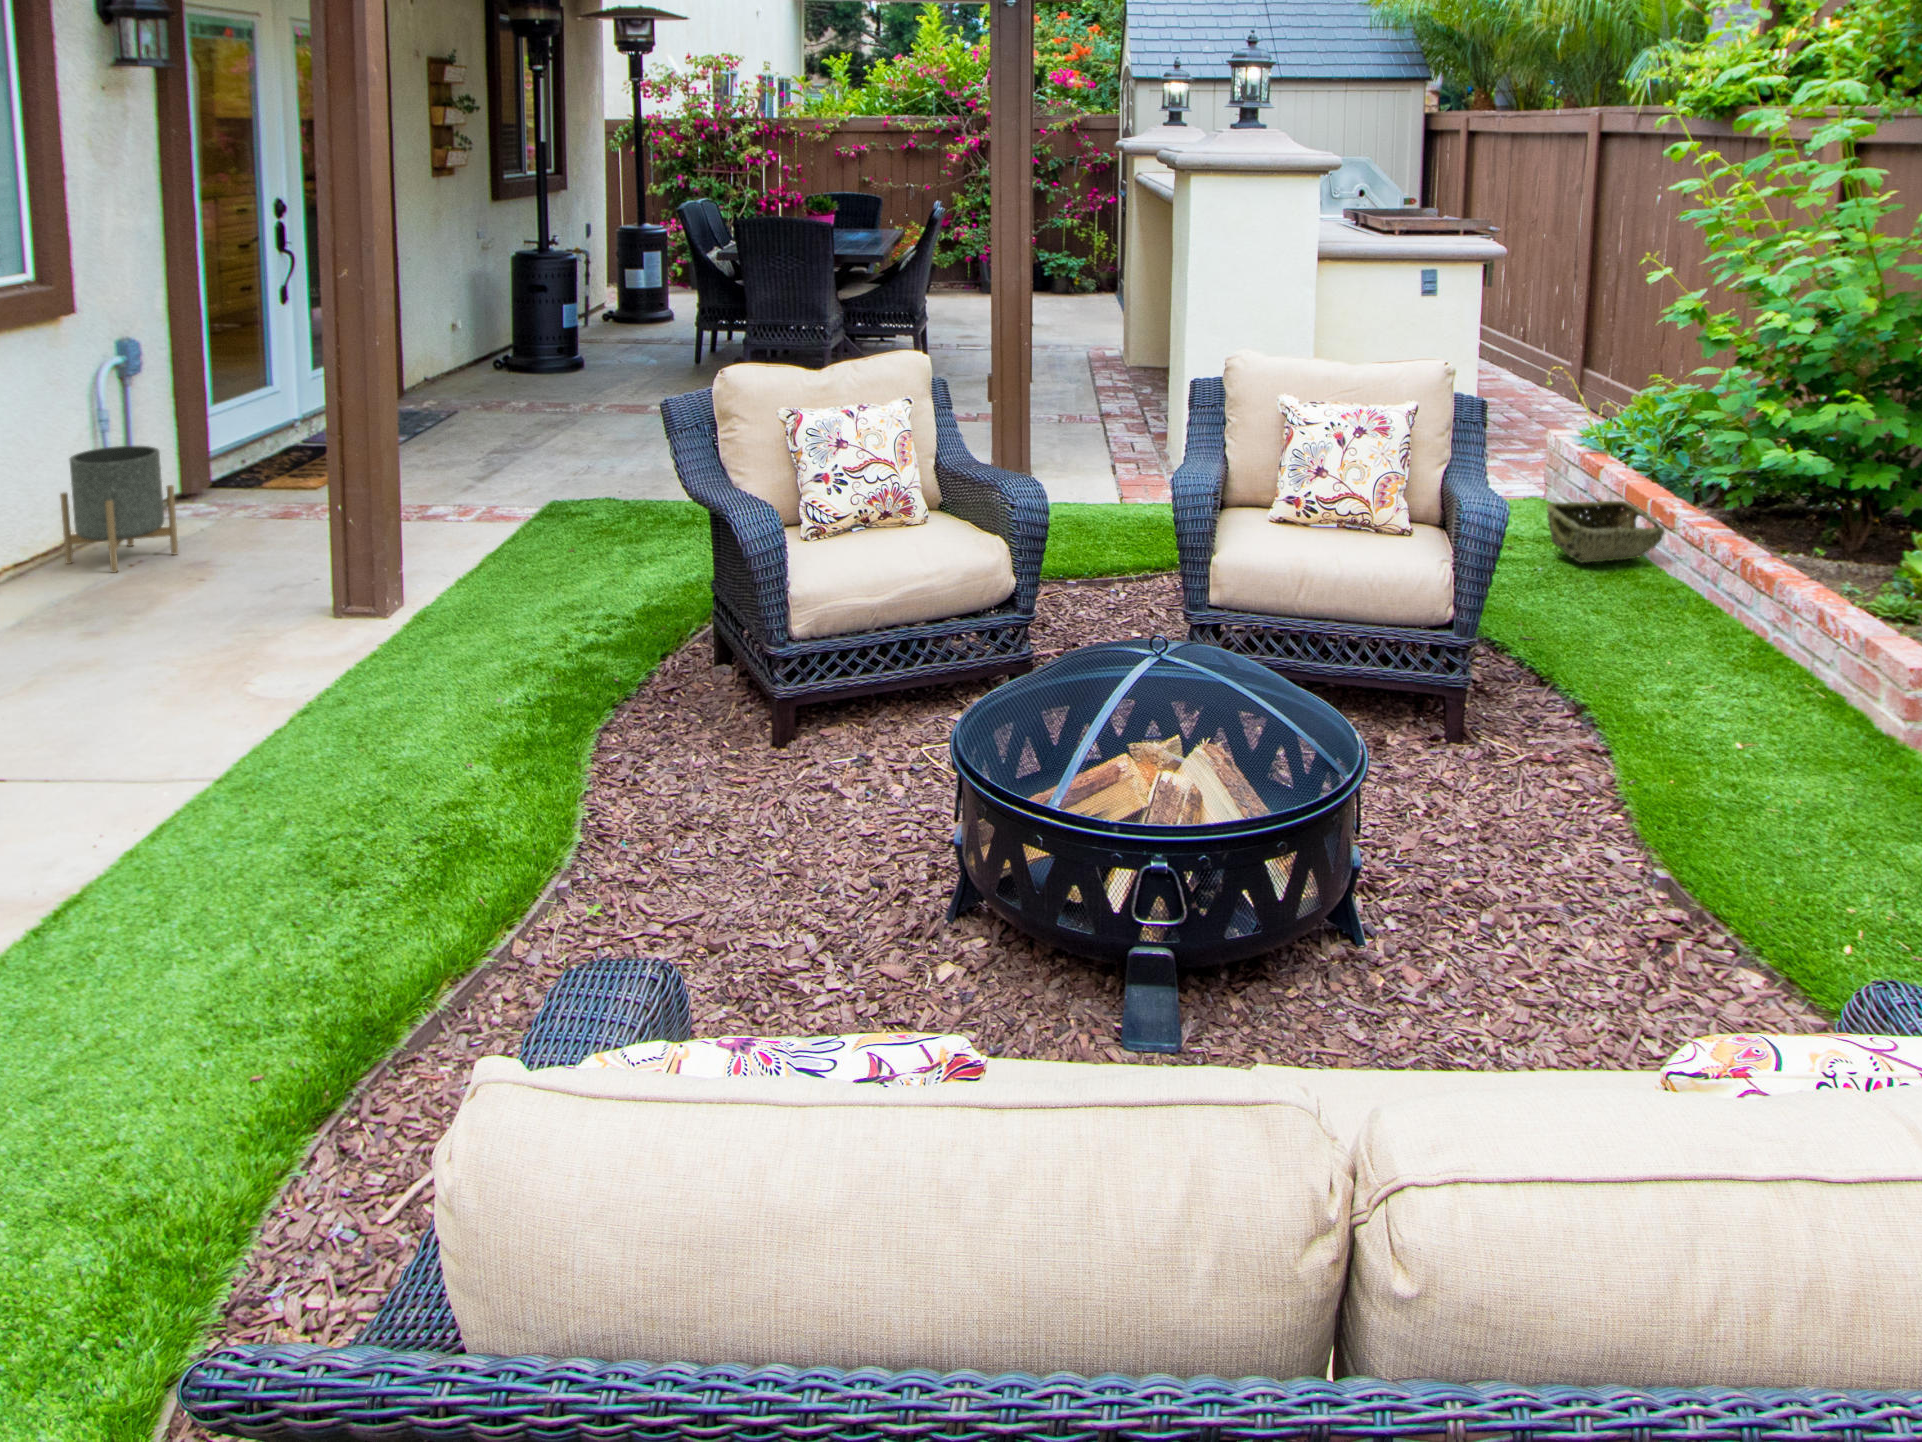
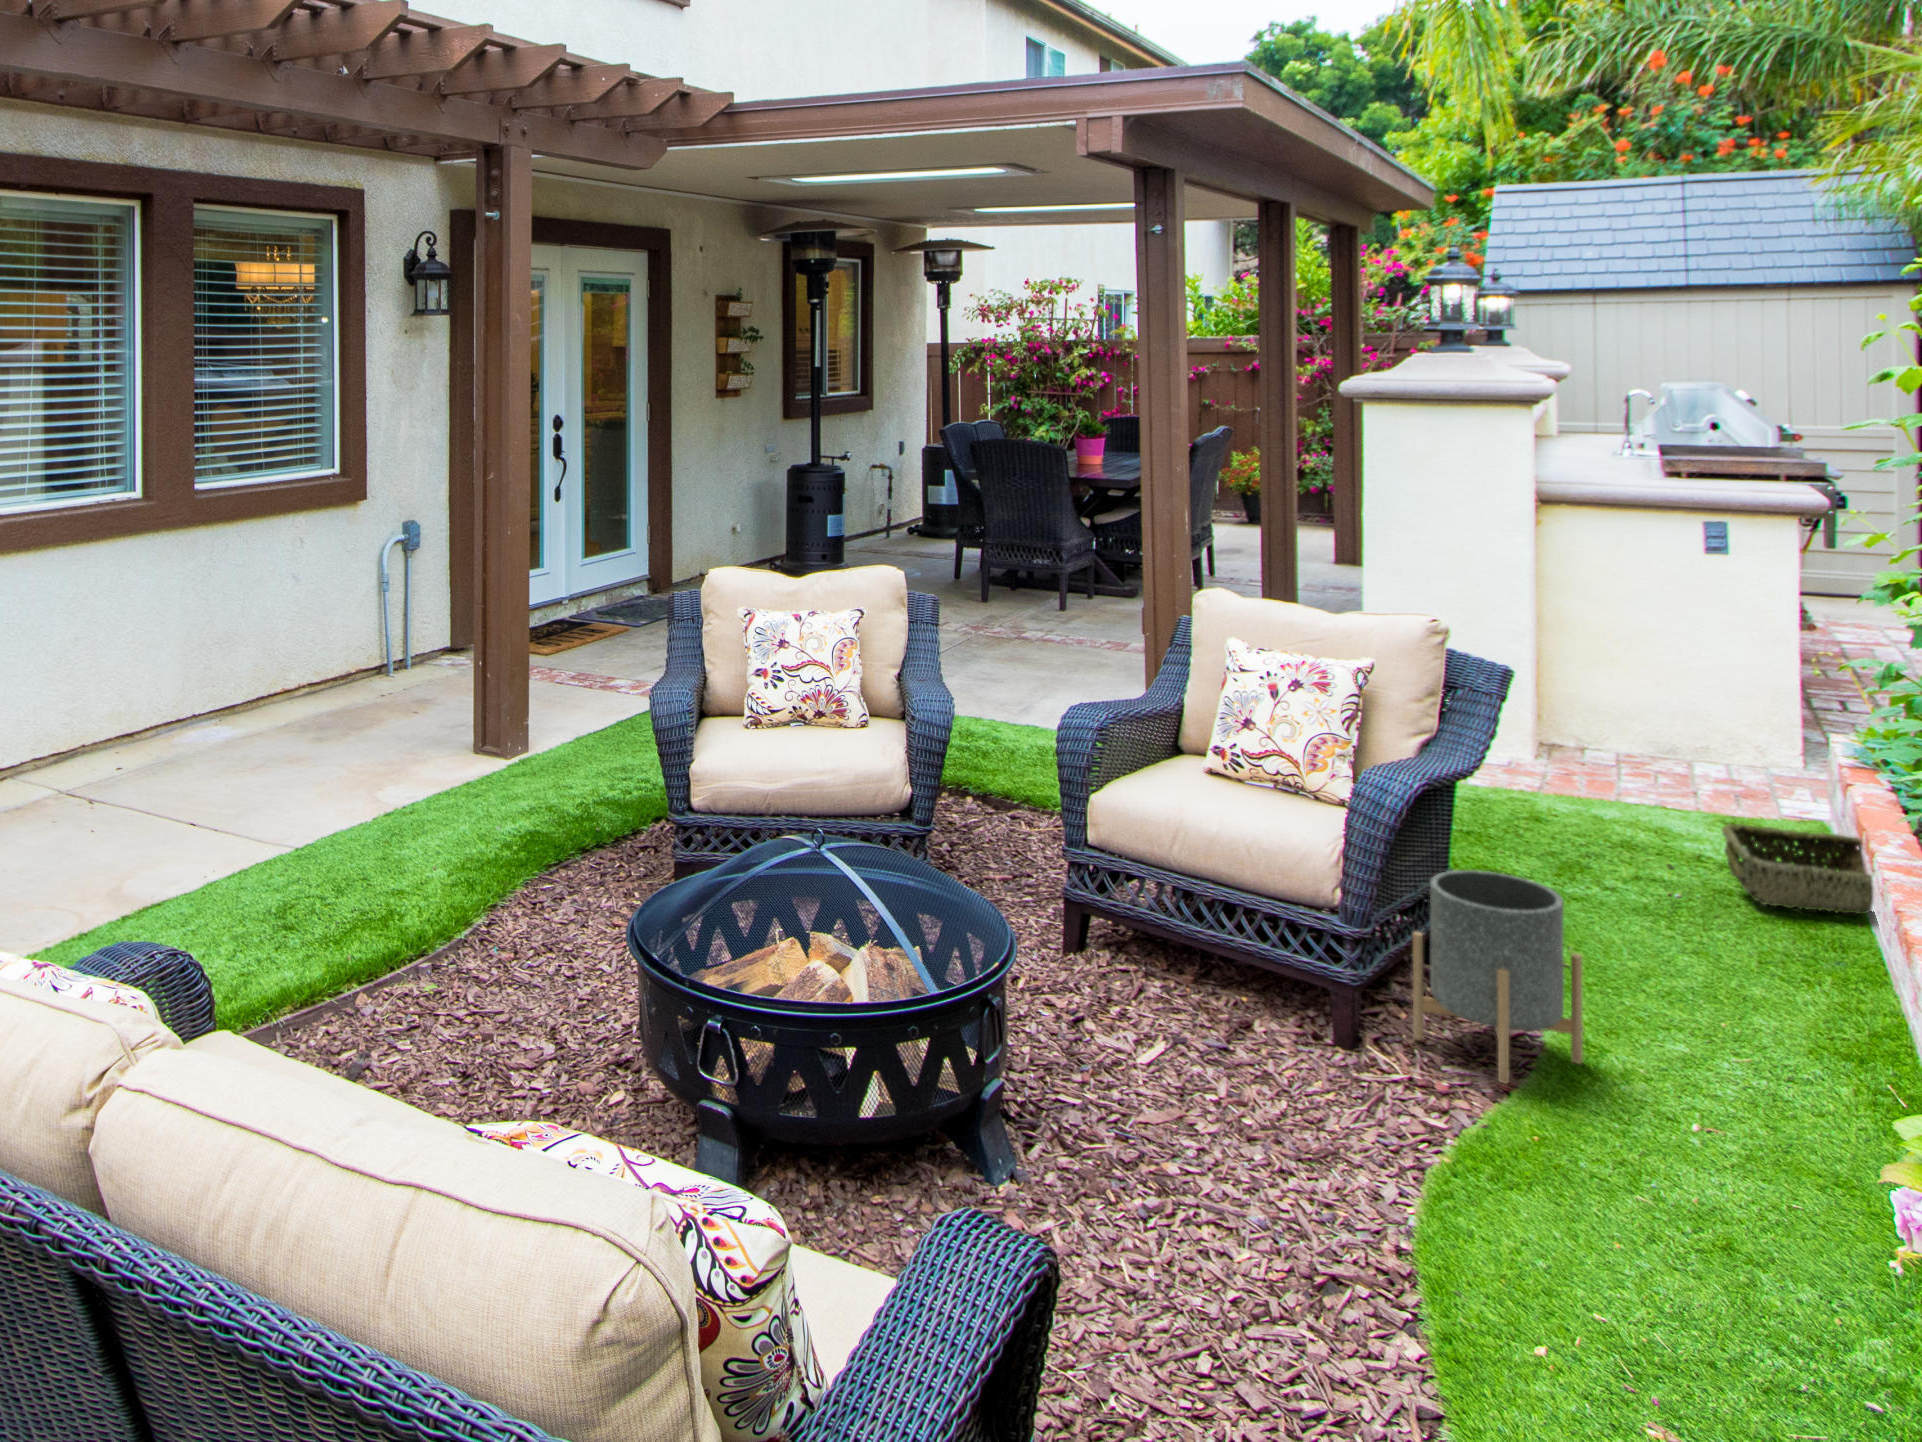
planter: present [60,446,178,573] -> present [1413,870,1583,1084]

